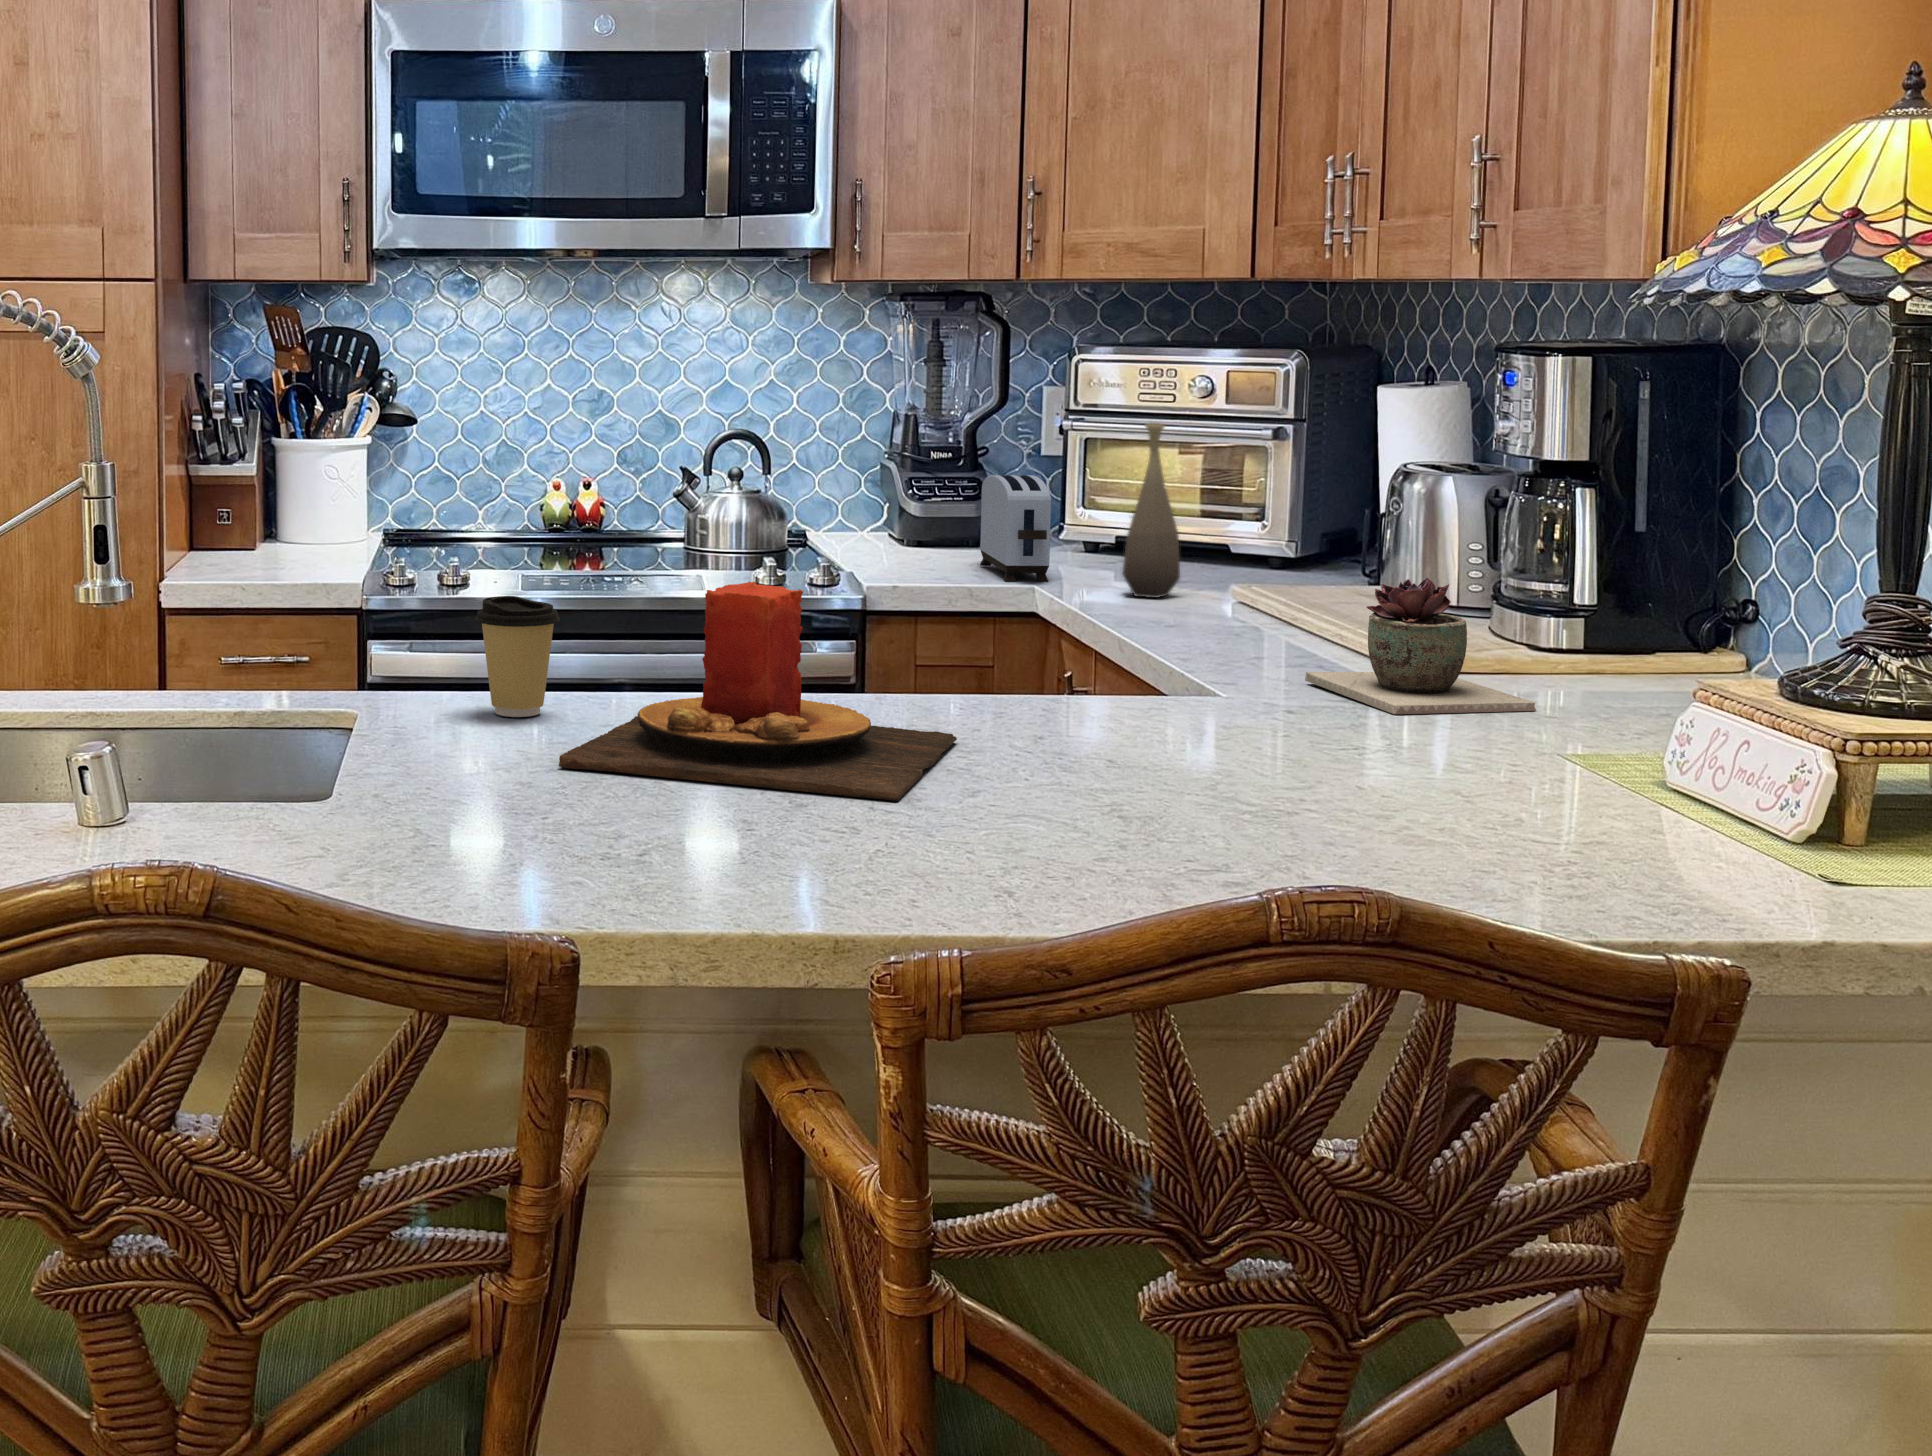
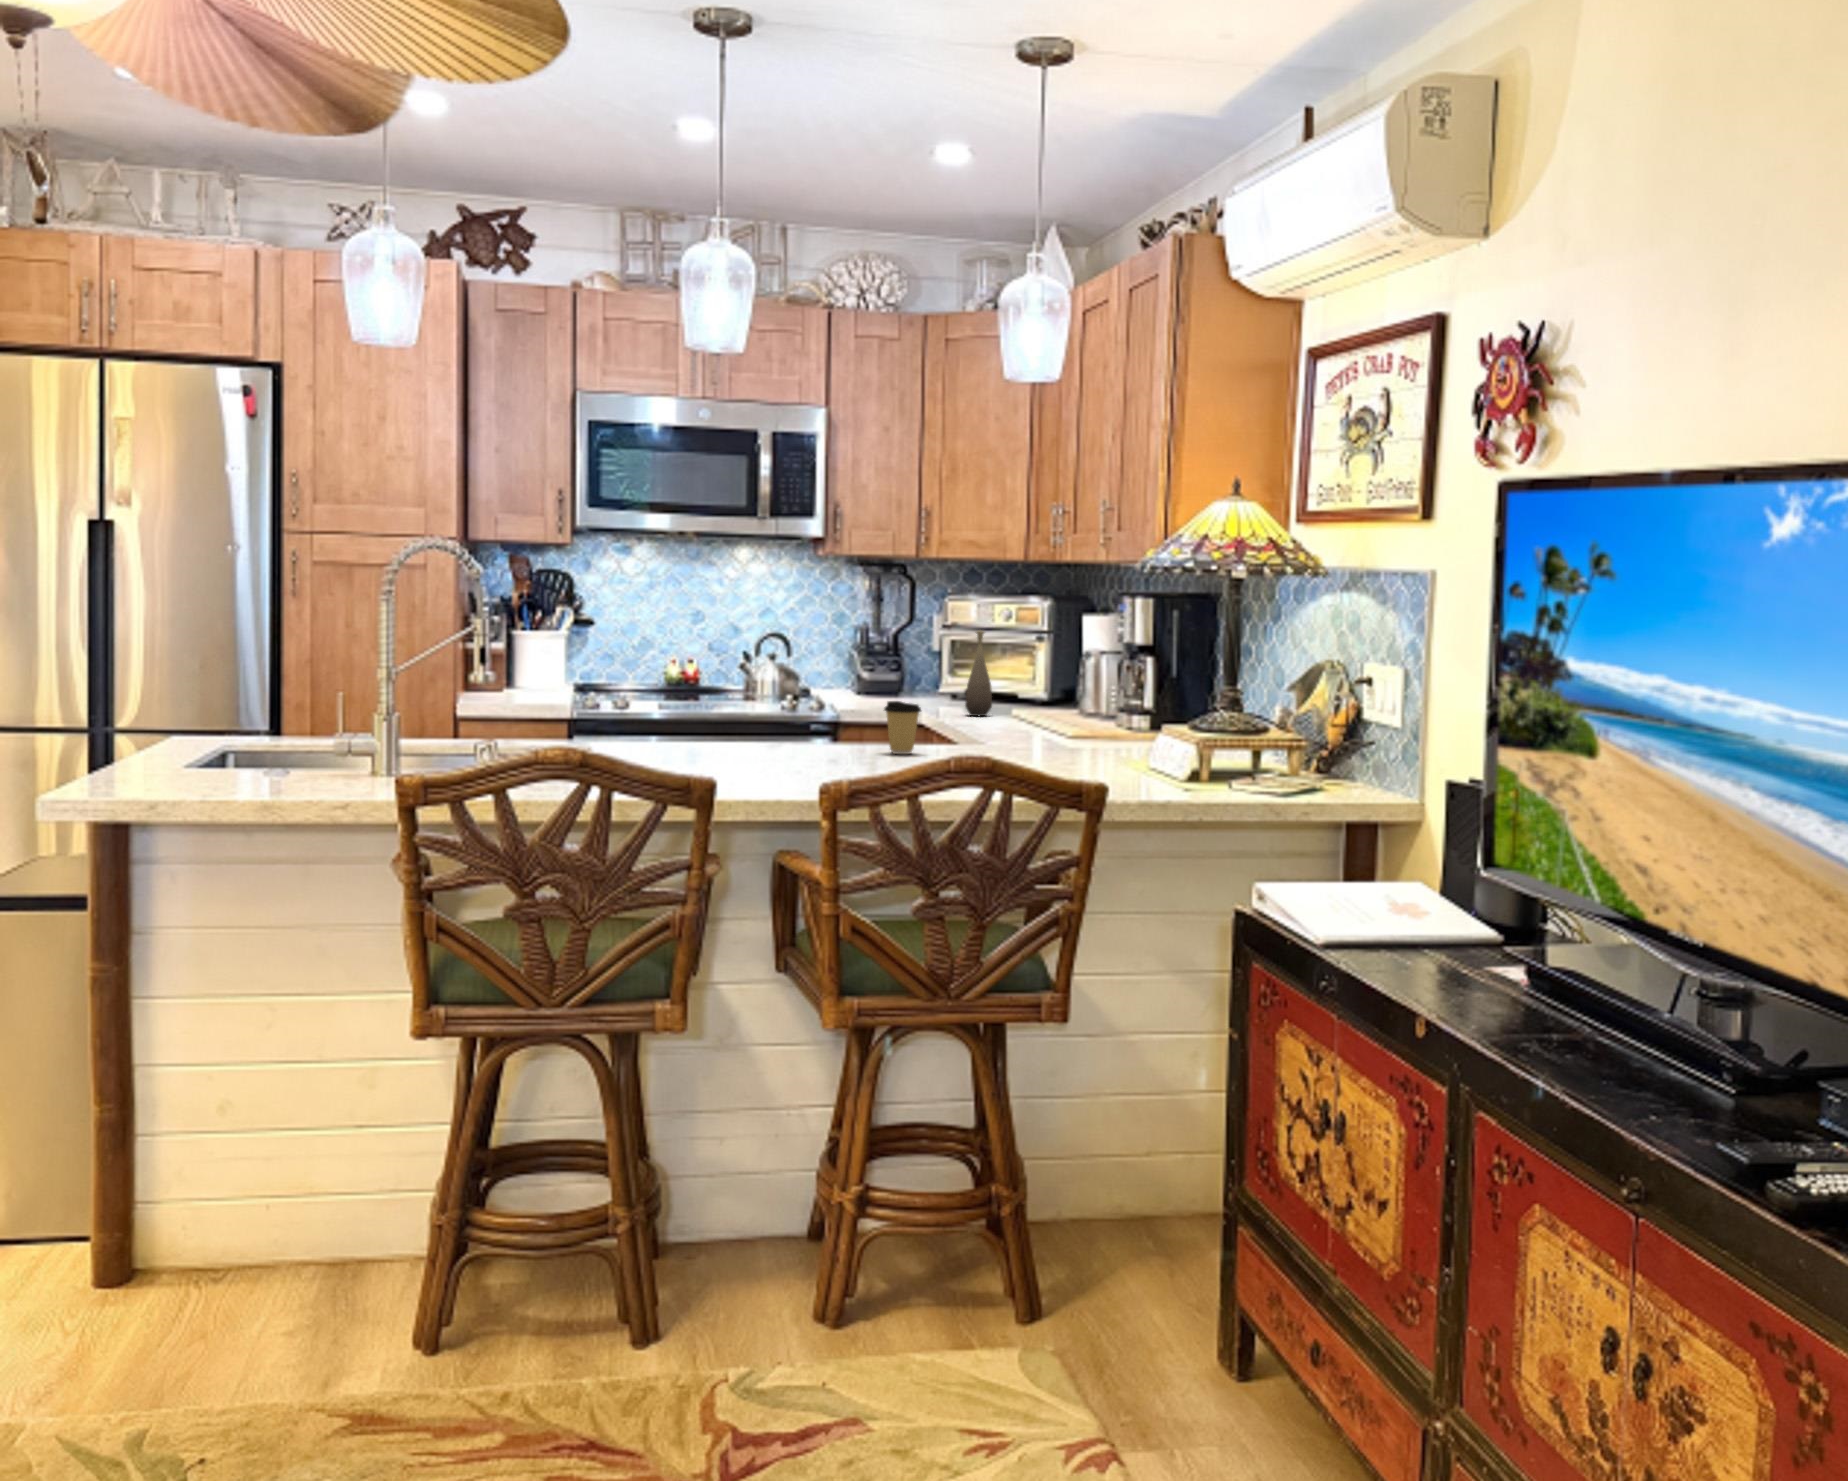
toaster: present [980,475,1051,582] -> none [900,658,933,711]
succulent plant: present [1305,578,1536,714] -> none [1028,694,1117,751]
candle: present [559,582,957,801] -> none [689,684,864,769]
coffee cup: present [475,596,560,717] -> present [884,701,921,754]

